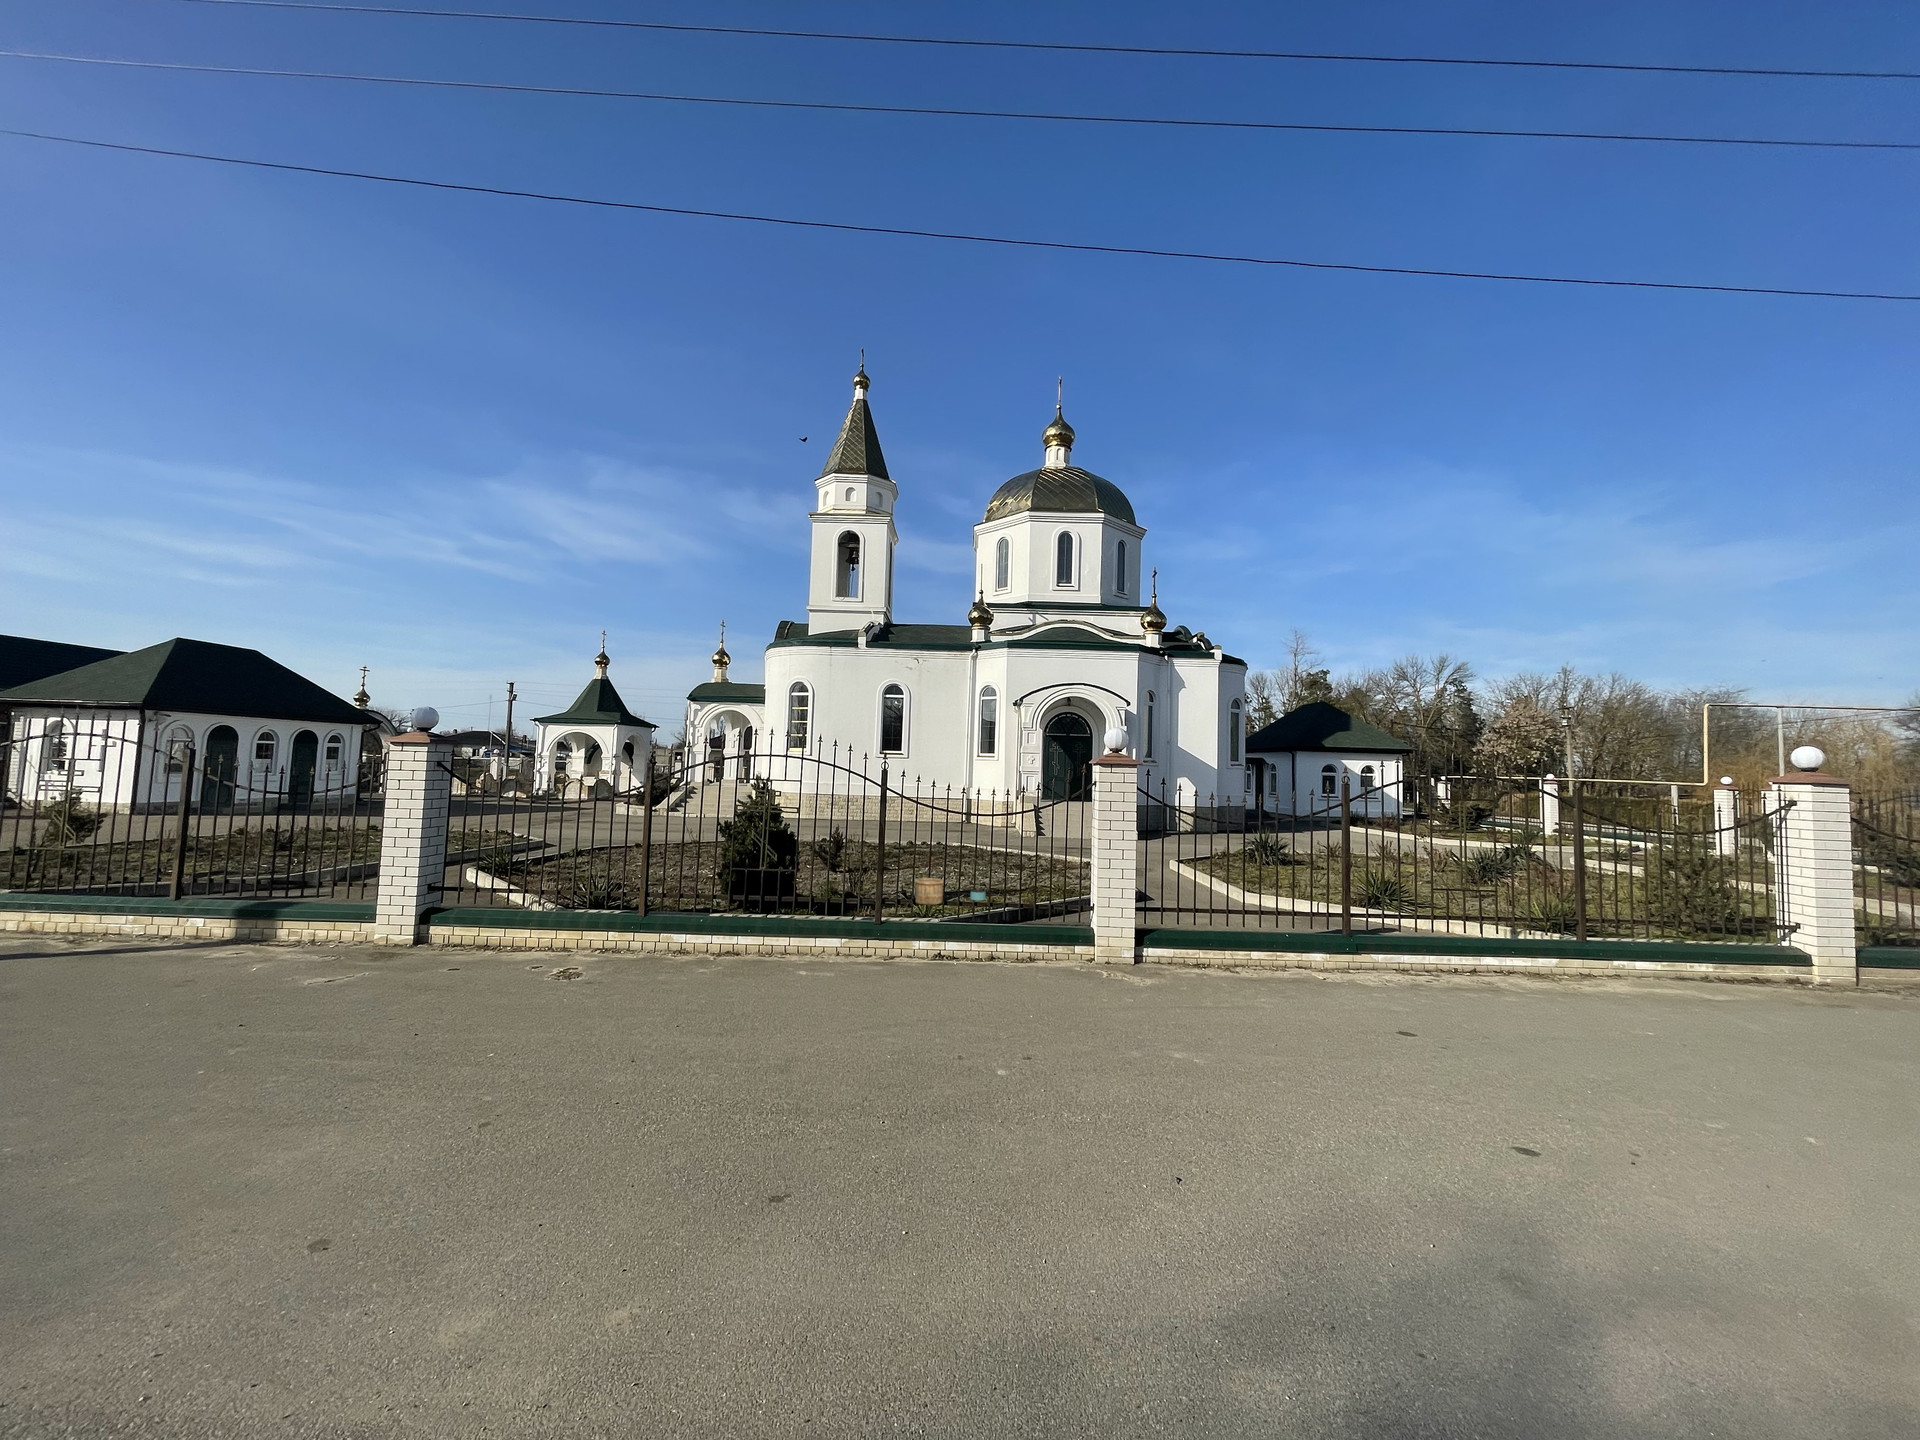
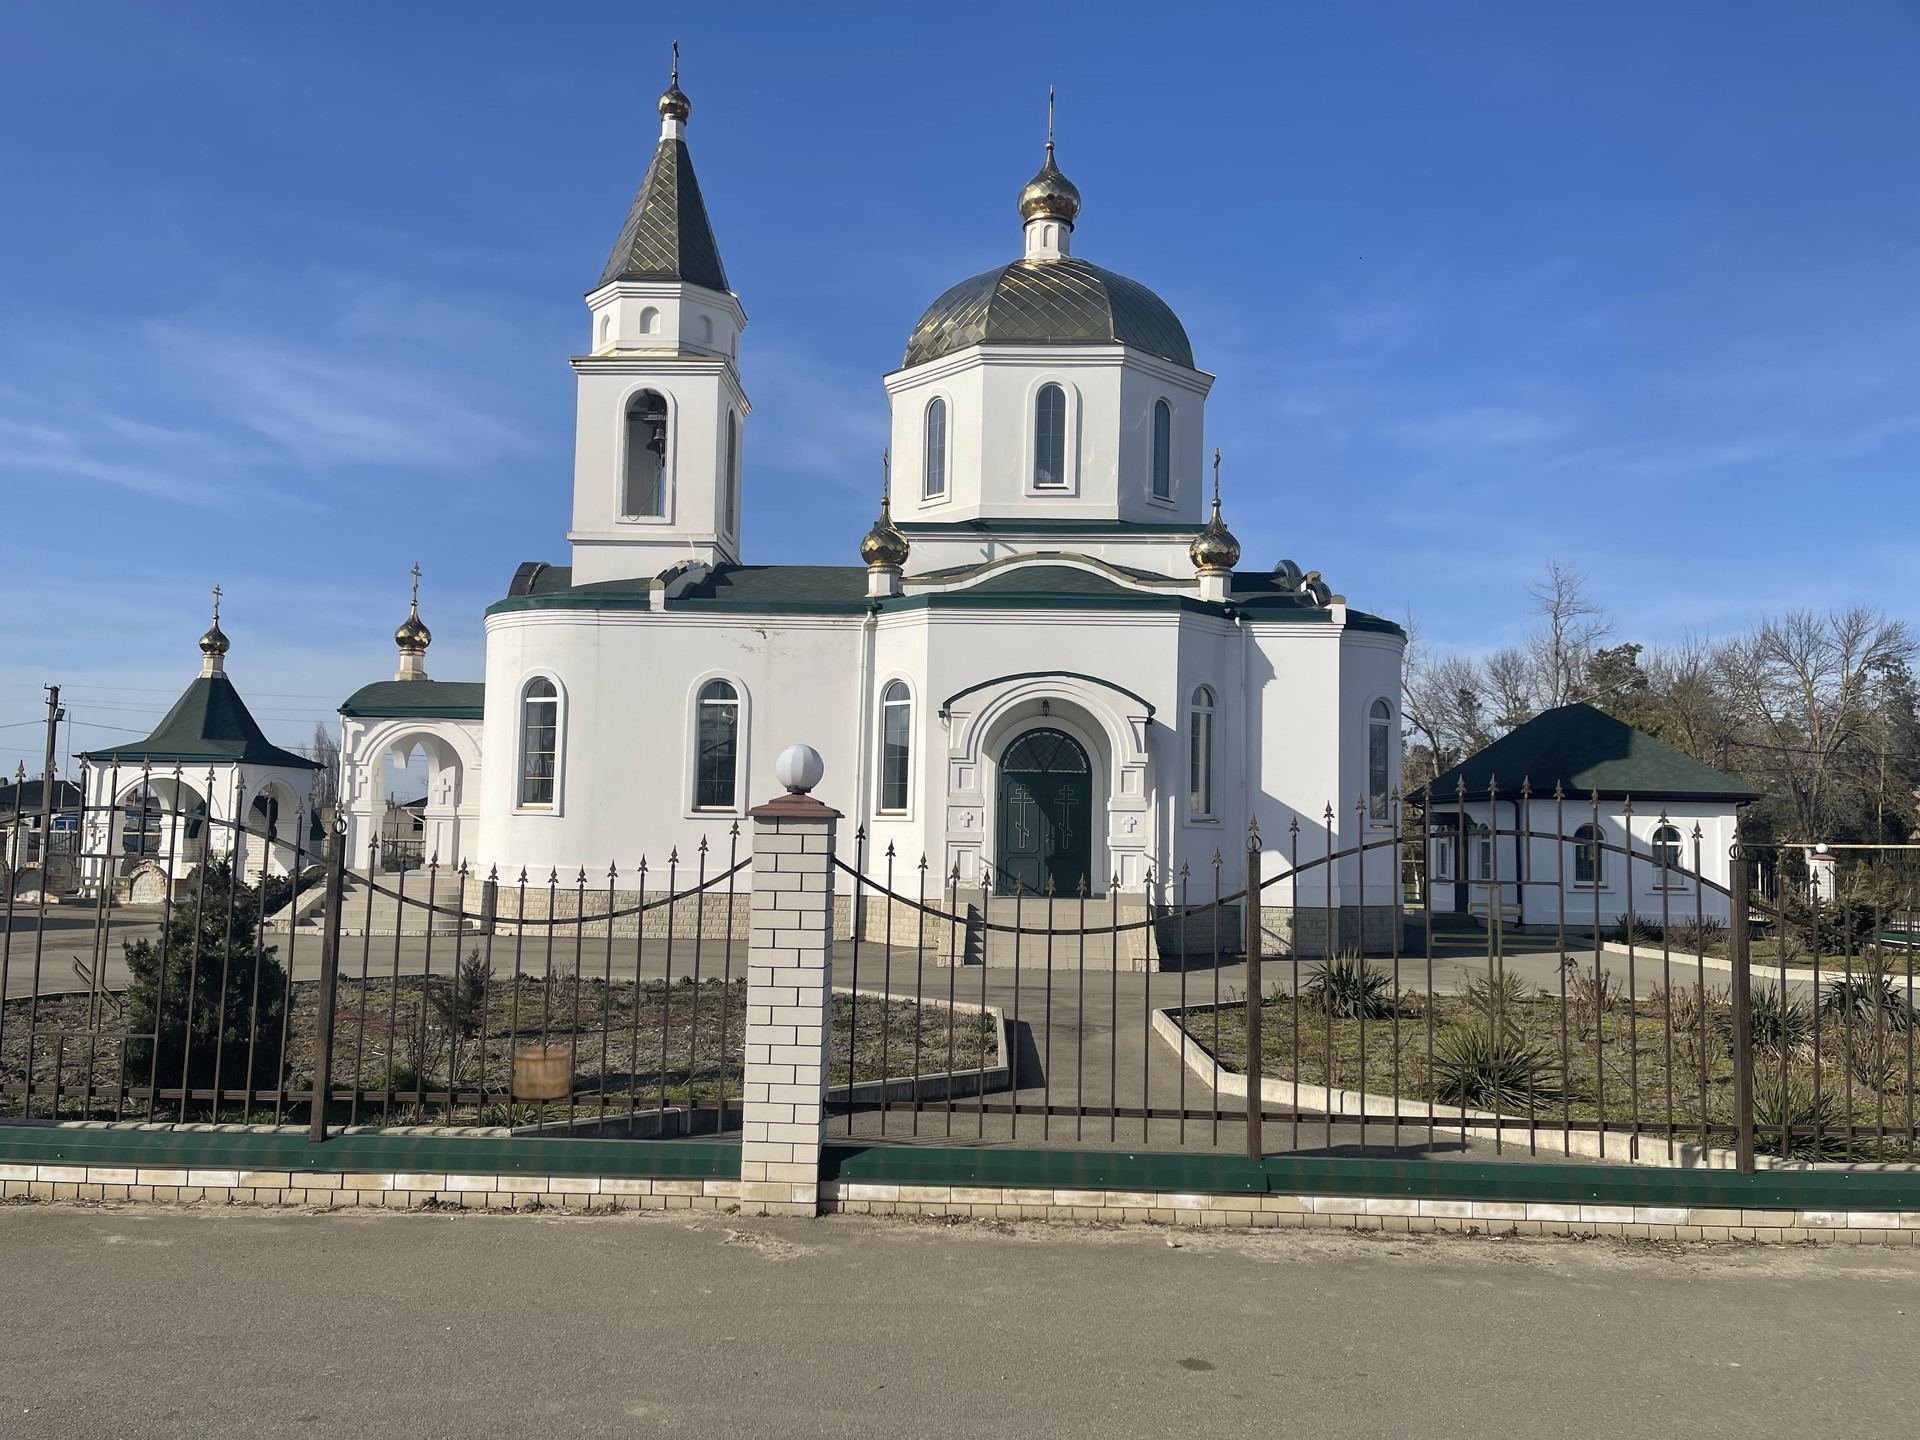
potted plant: present [966,850,992,900] -> none [626,989,683,1090]

